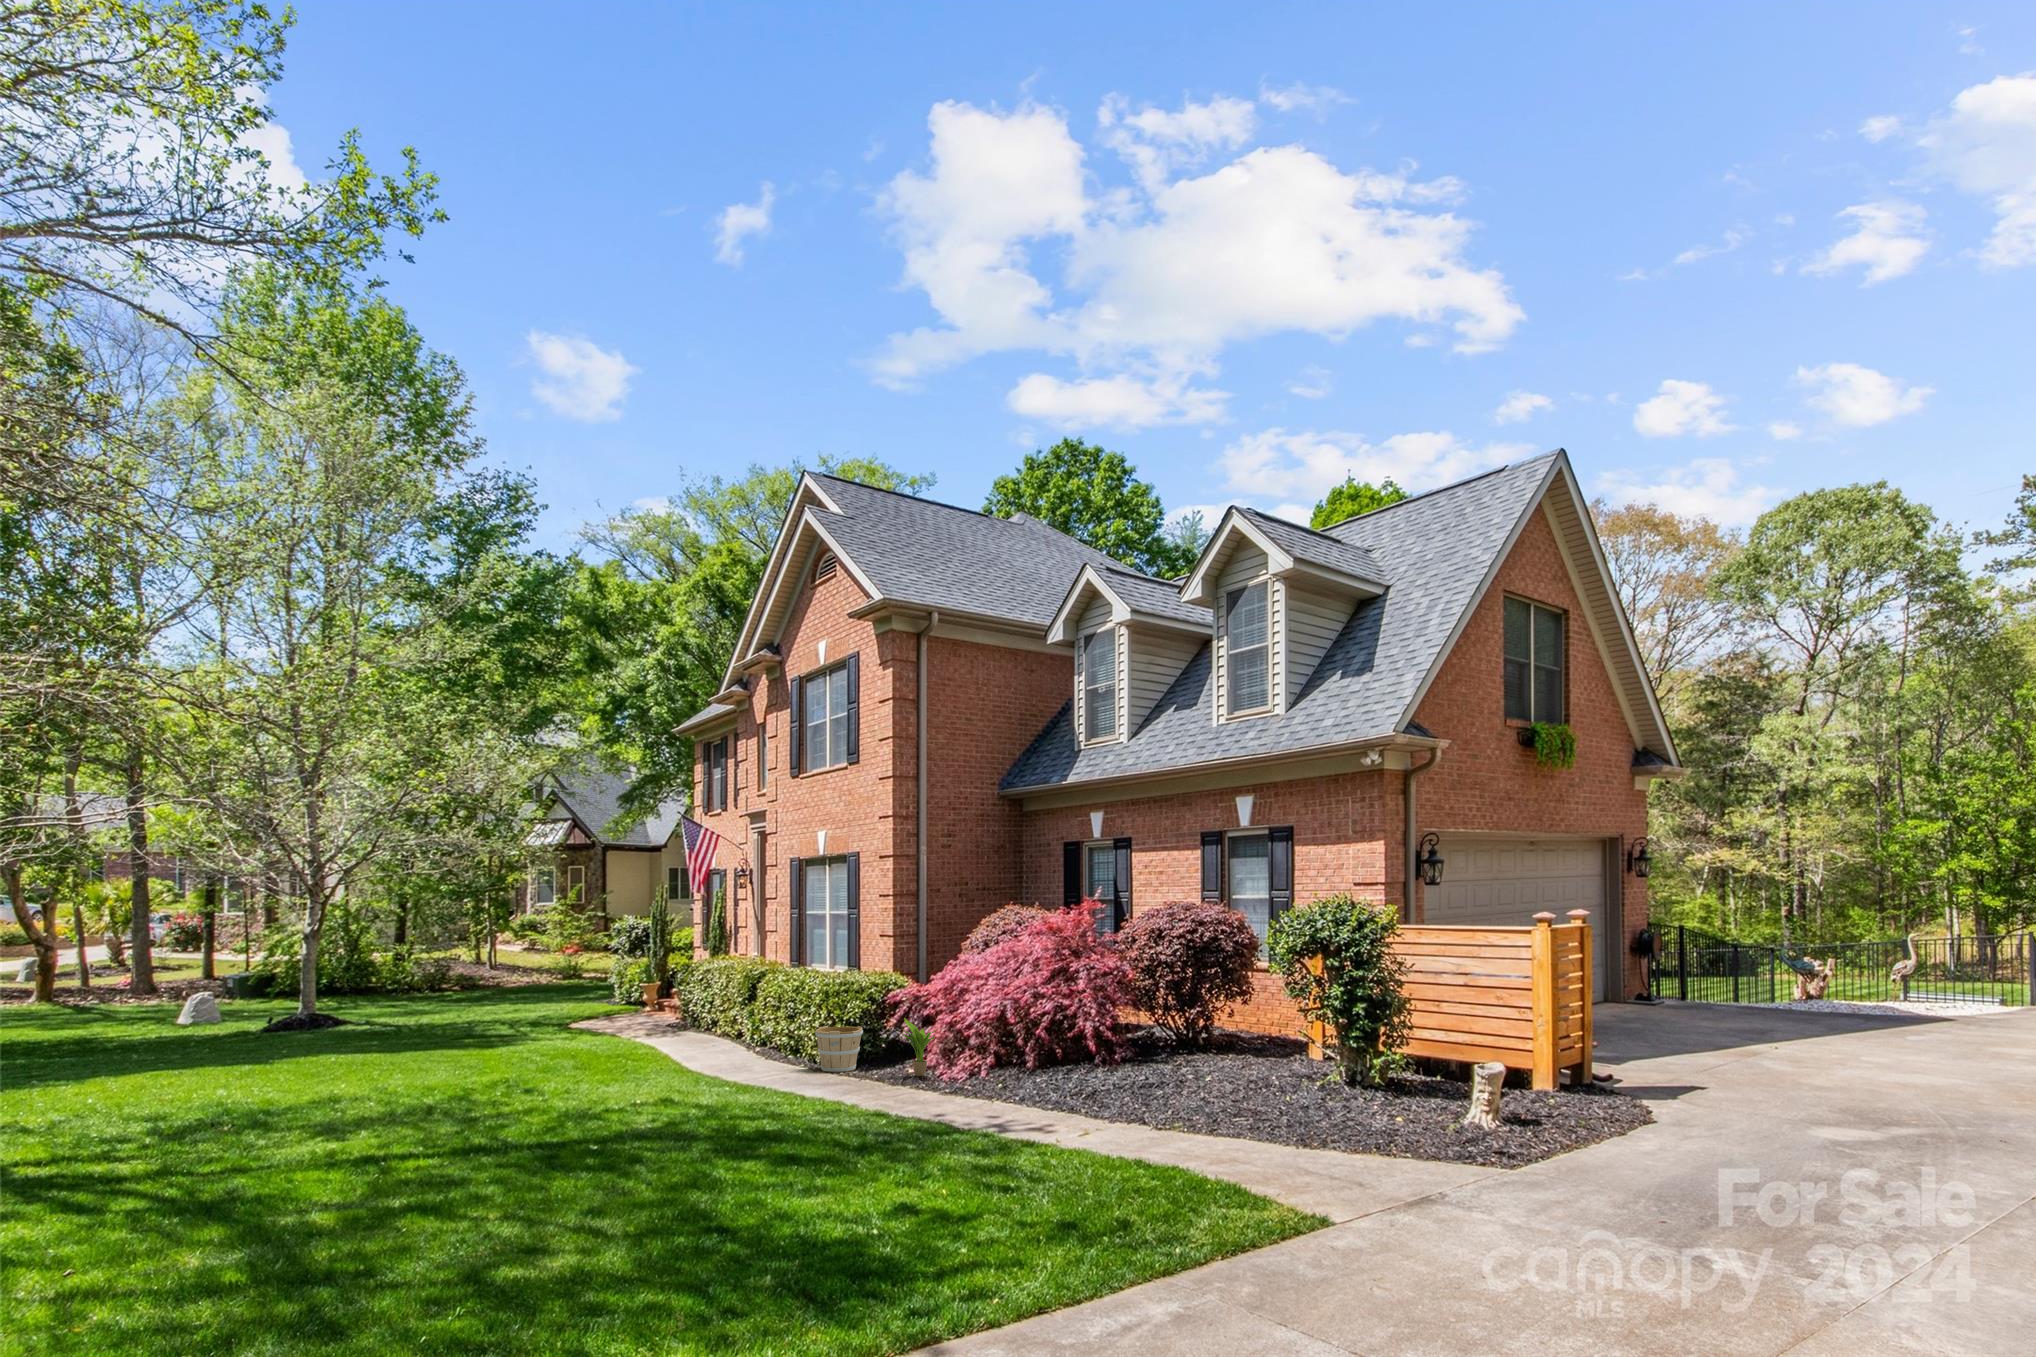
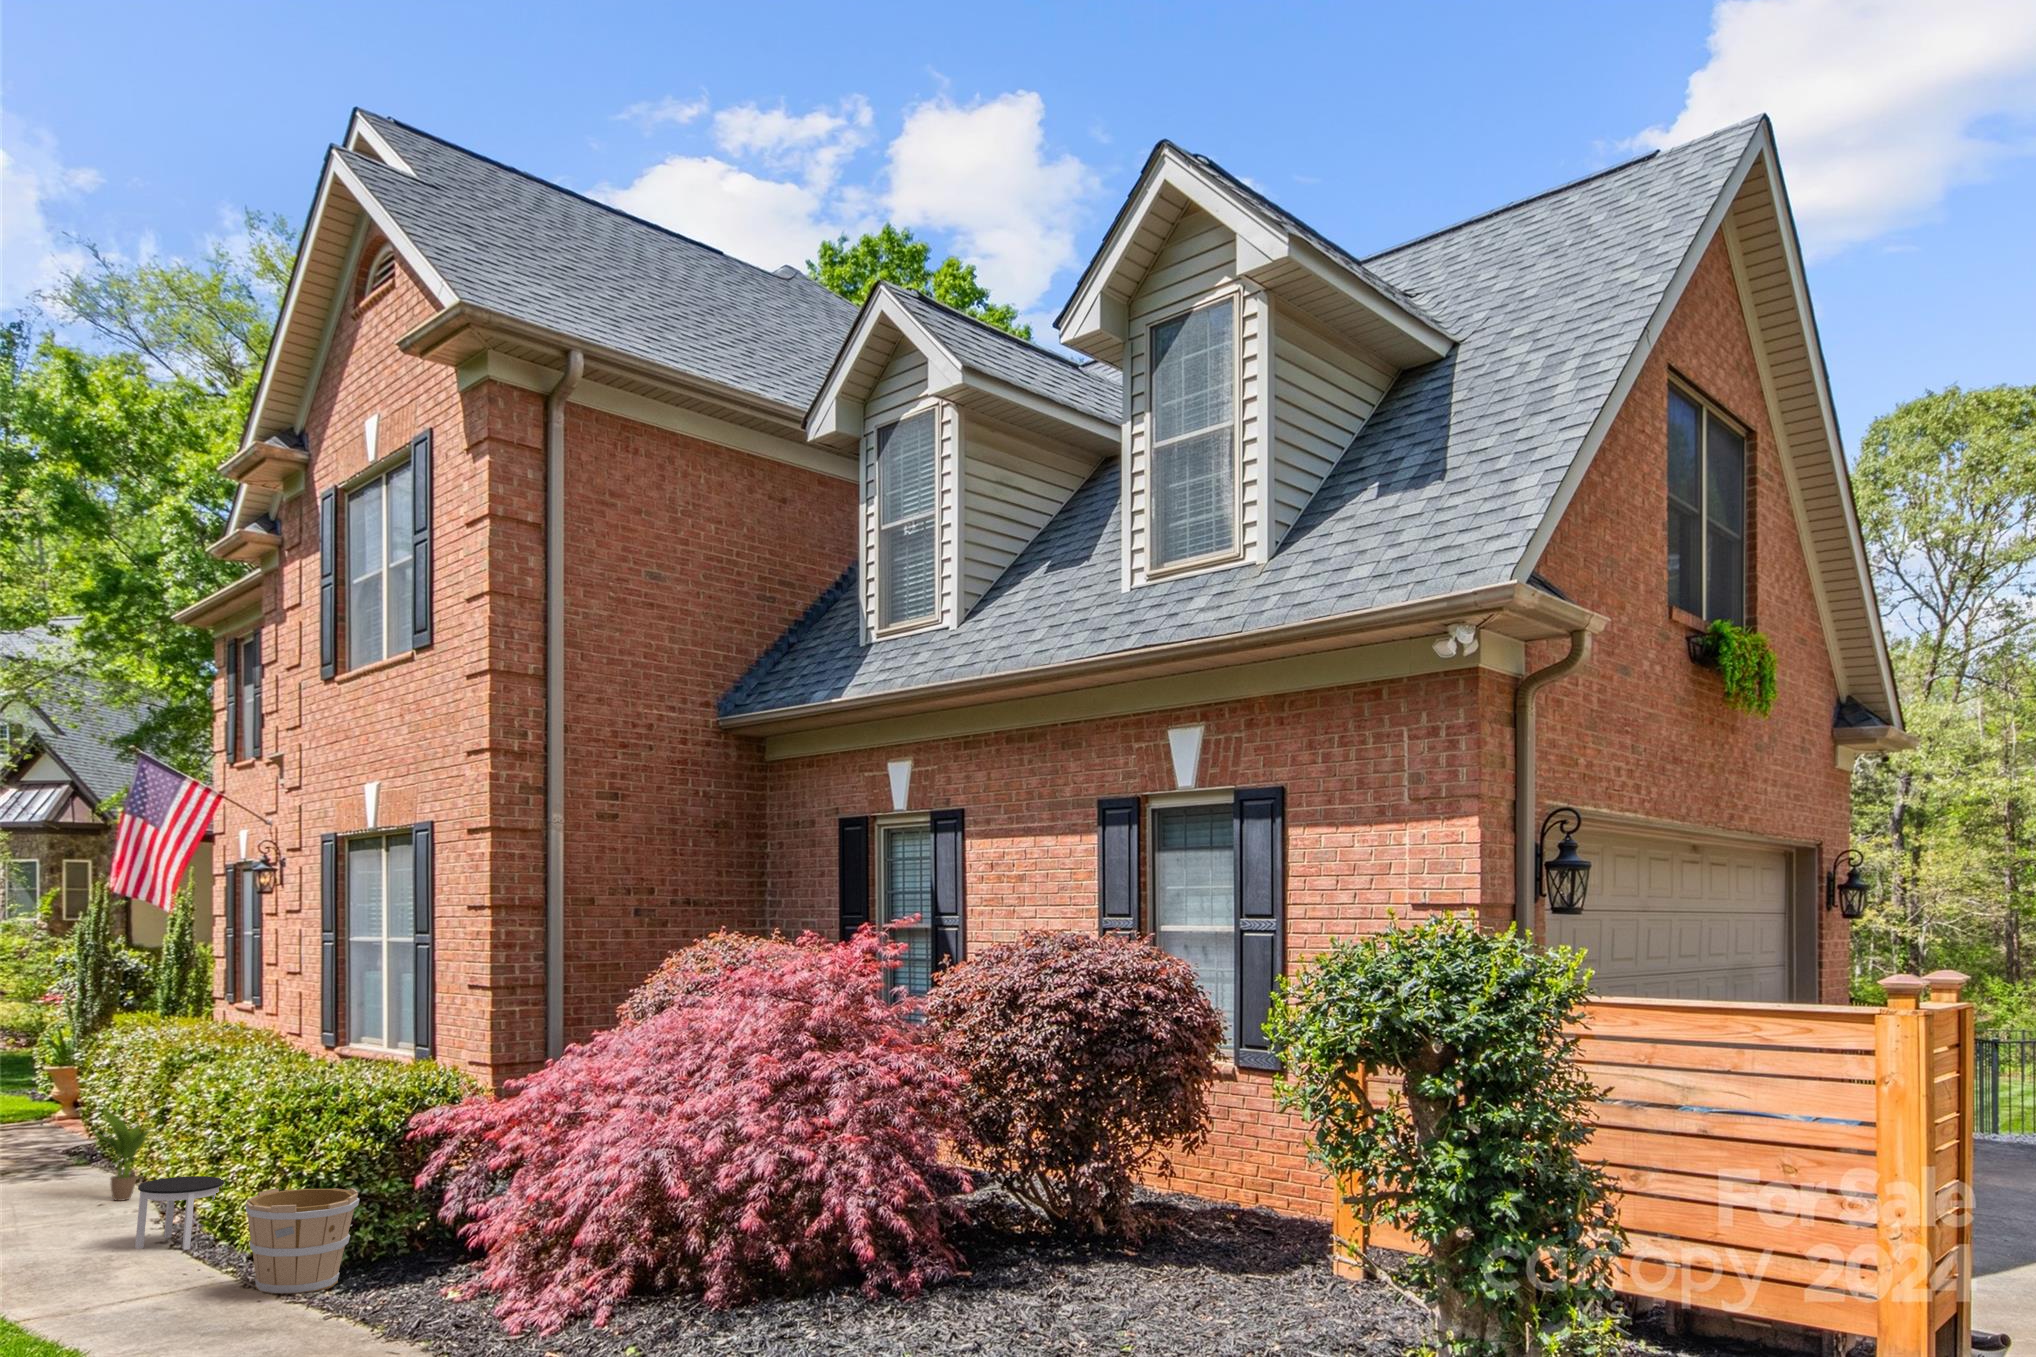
potted plant: present [901,1018,938,1076] -> present [96,1108,155,1201]
round table: none [752,1026,789,1060] -> present [135,1176,224,1250]

